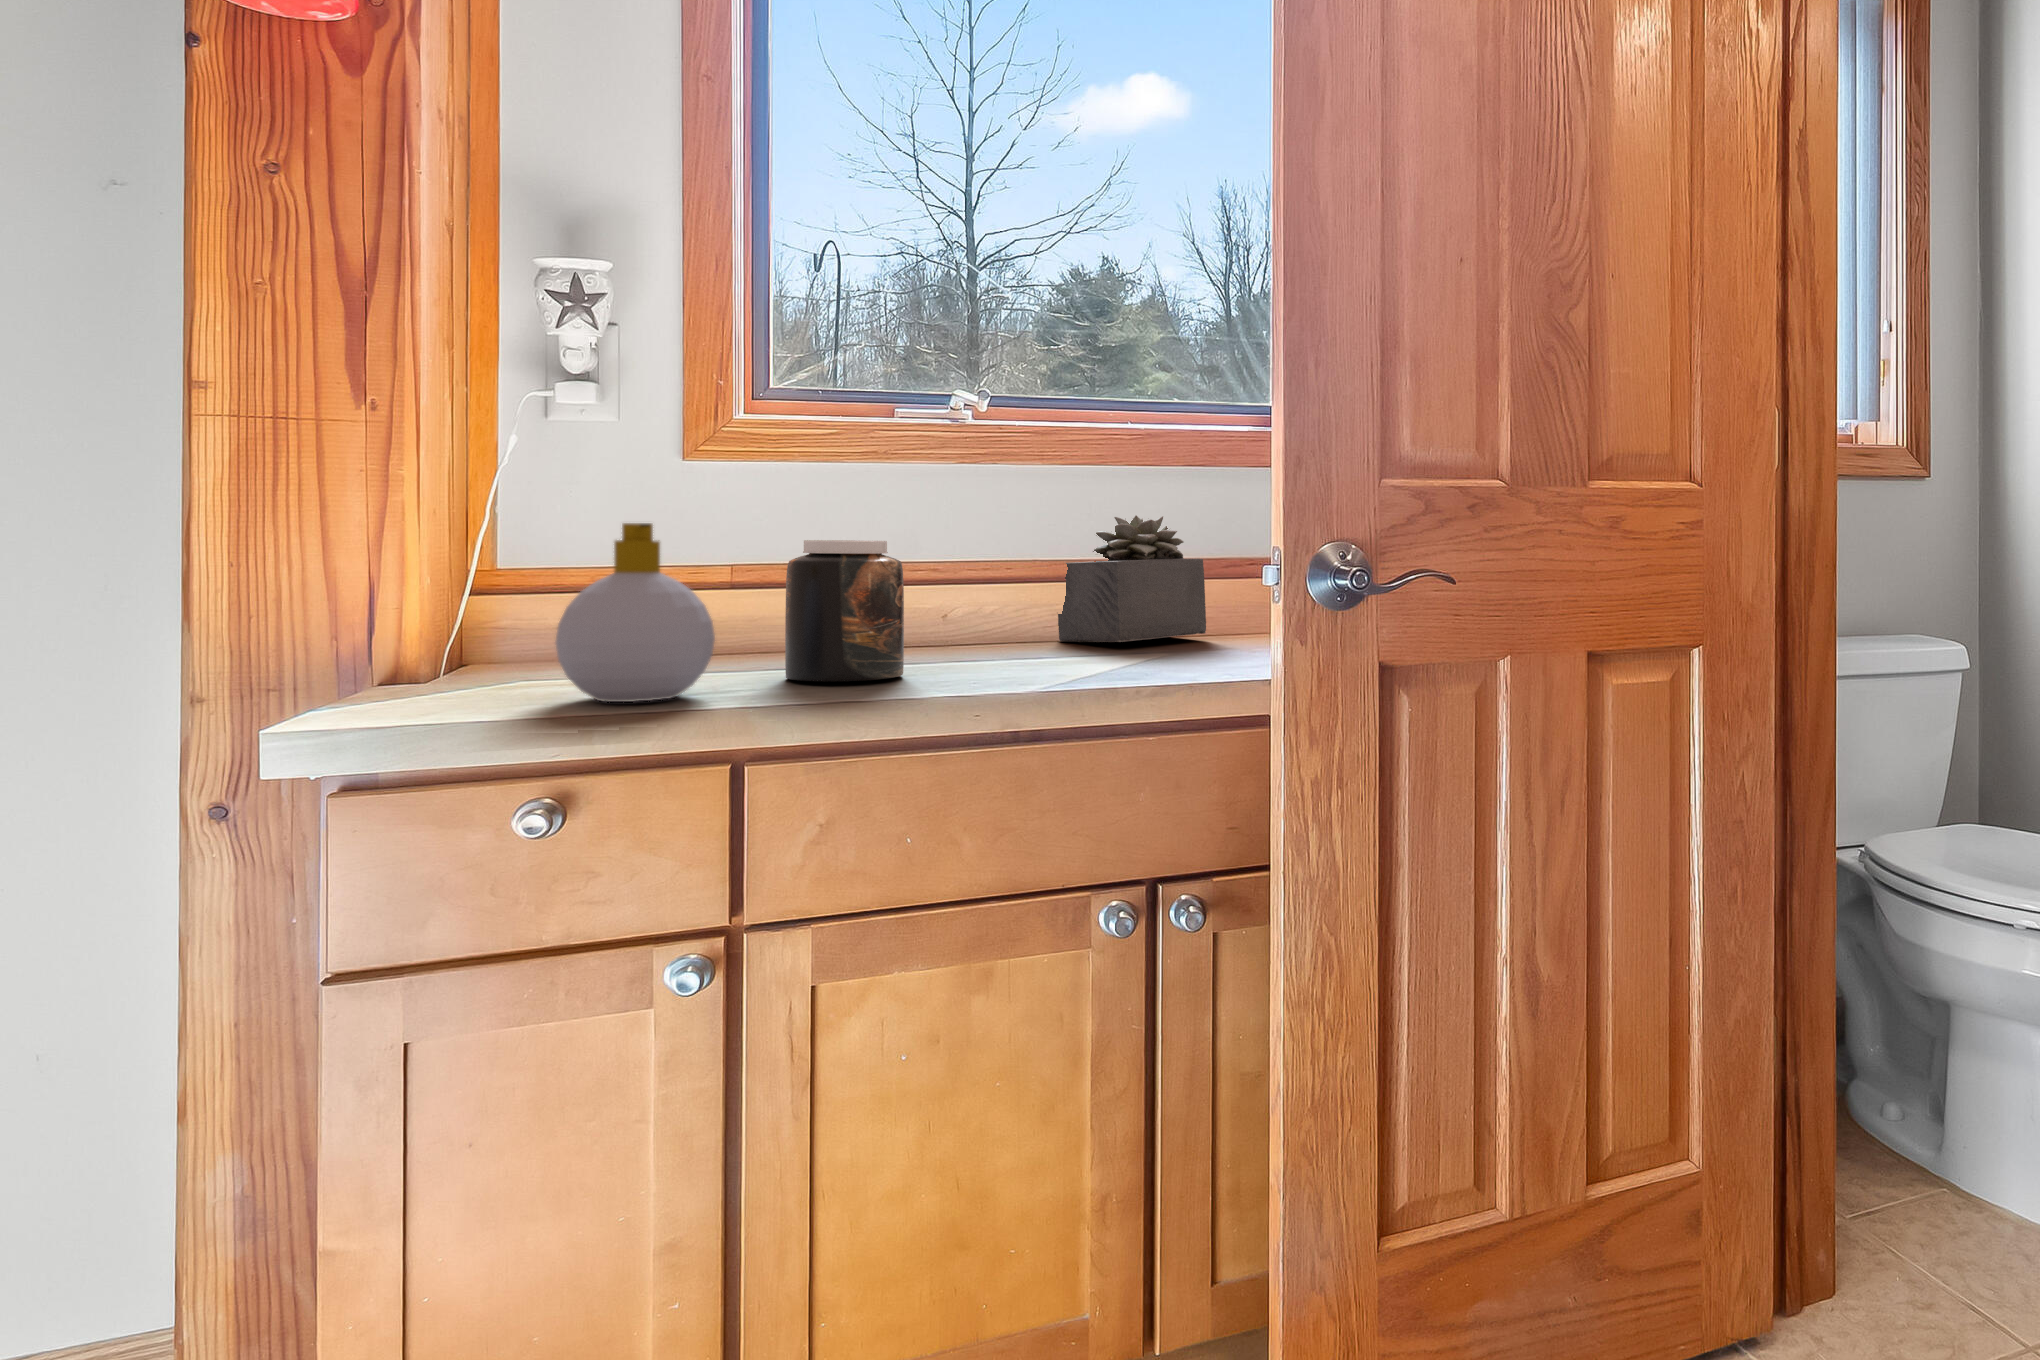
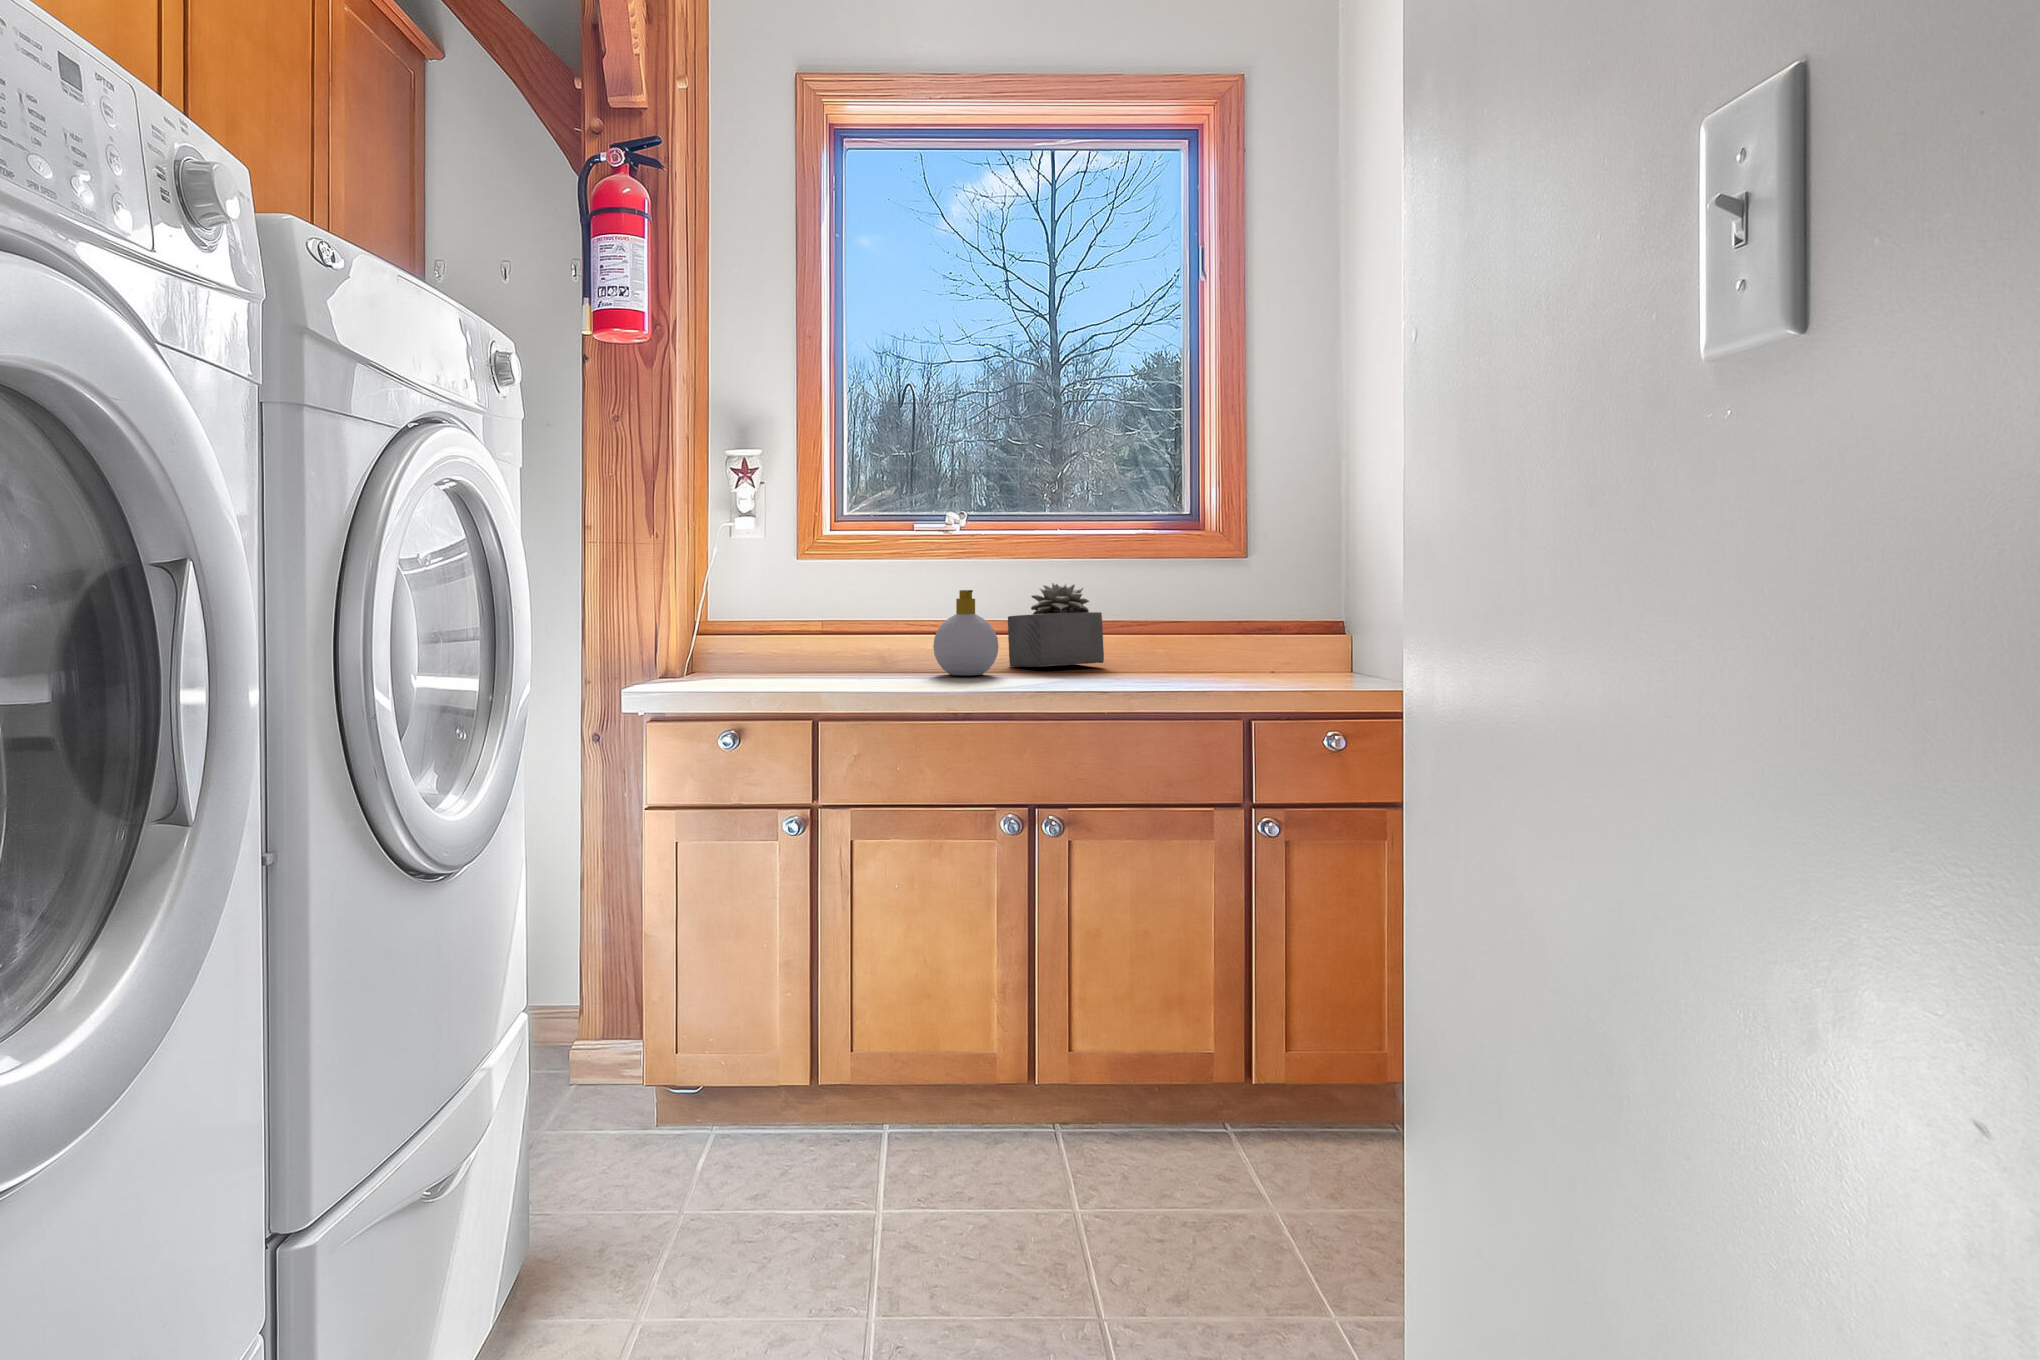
soap bottle: present [556,523,715,702] -> present [933,590,999,675]
jar: present [785,540,904,682] -> none [845,602,905,682]

